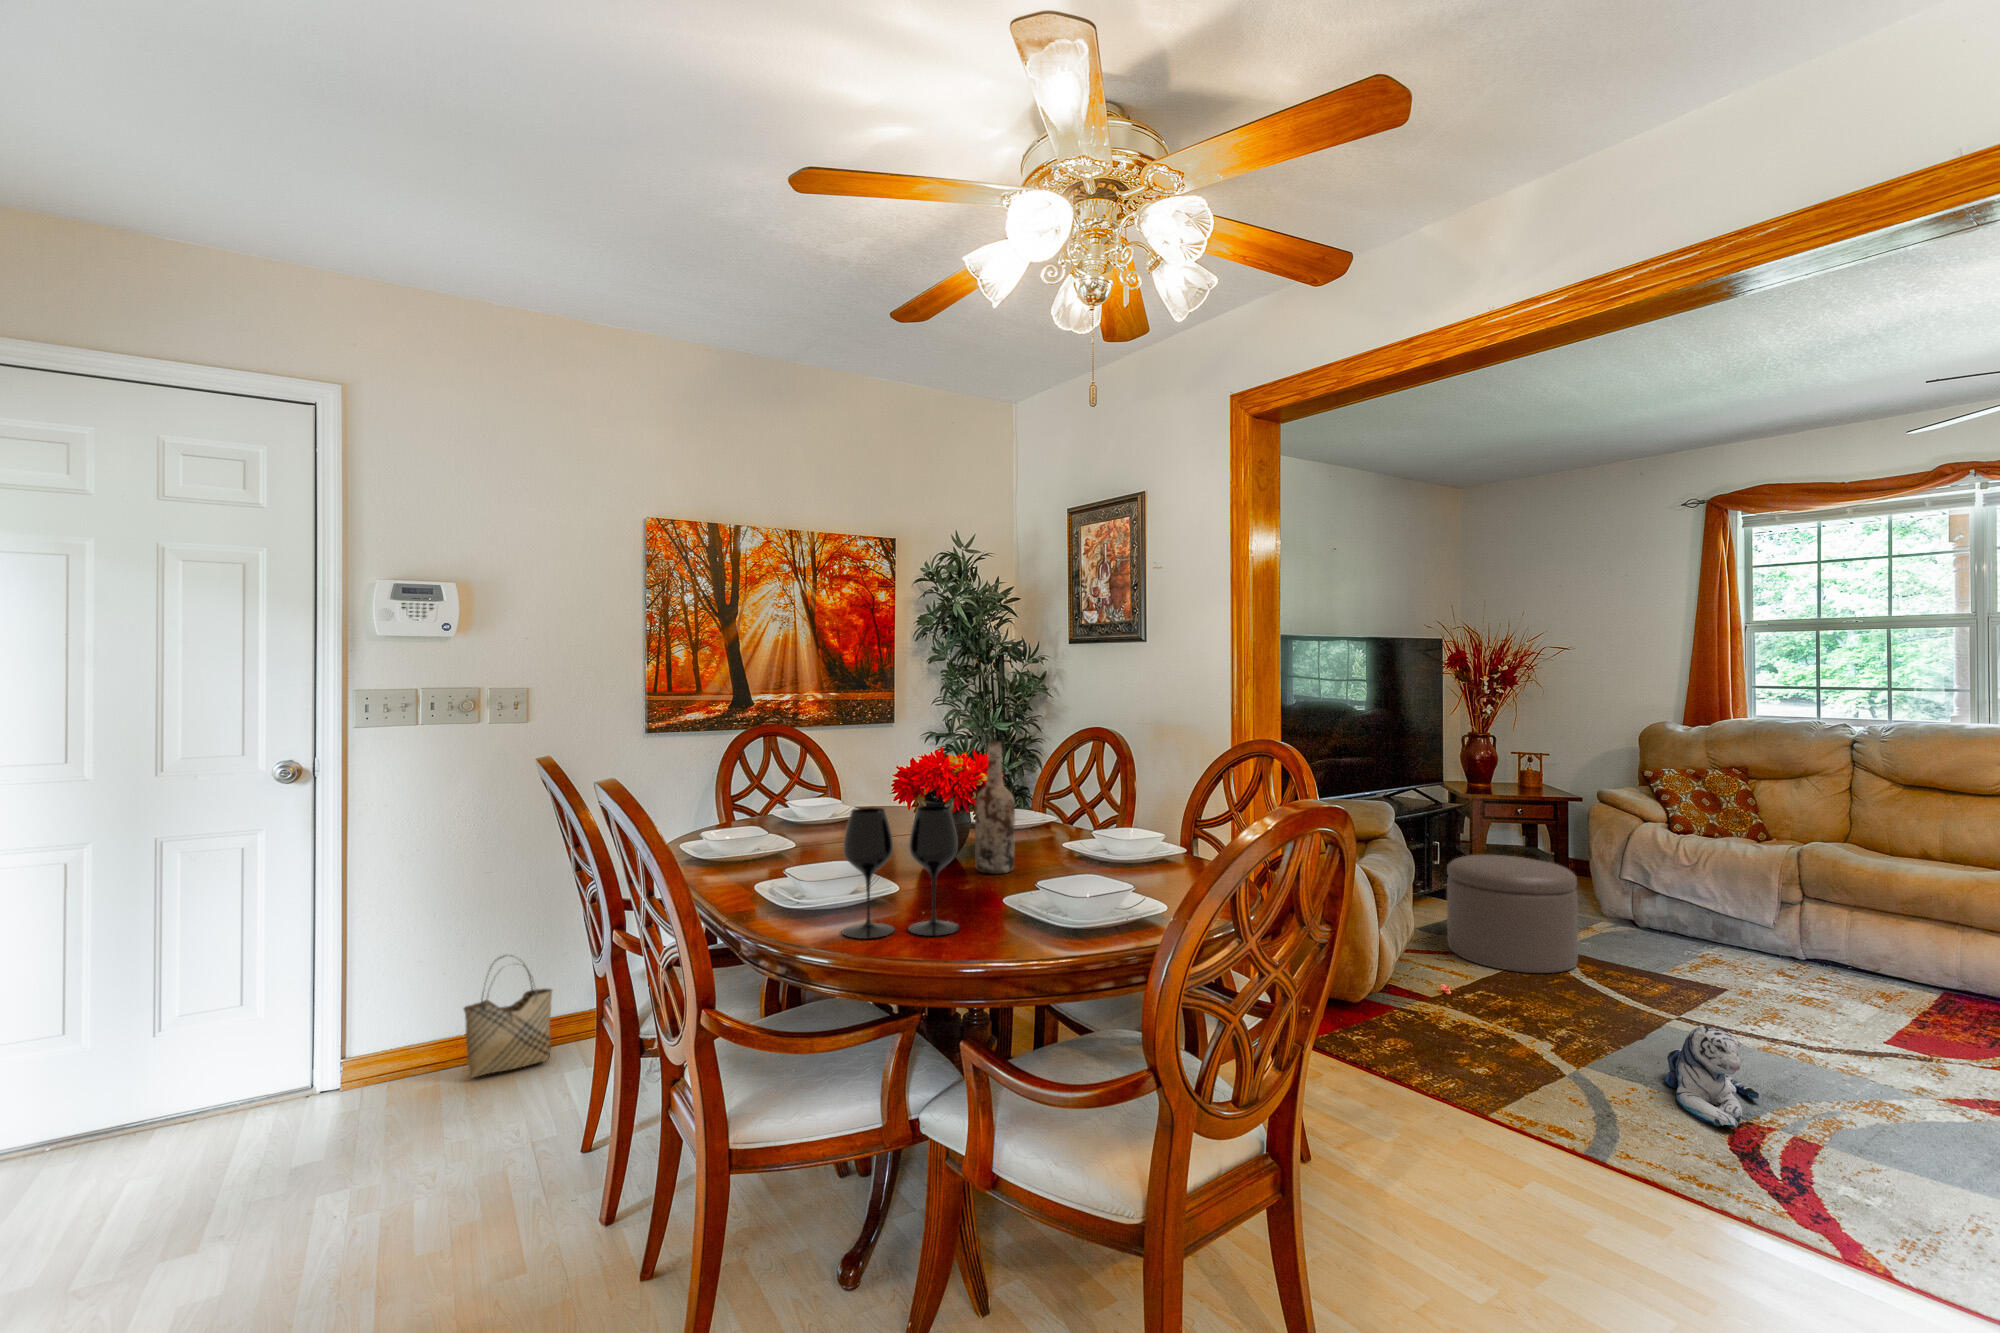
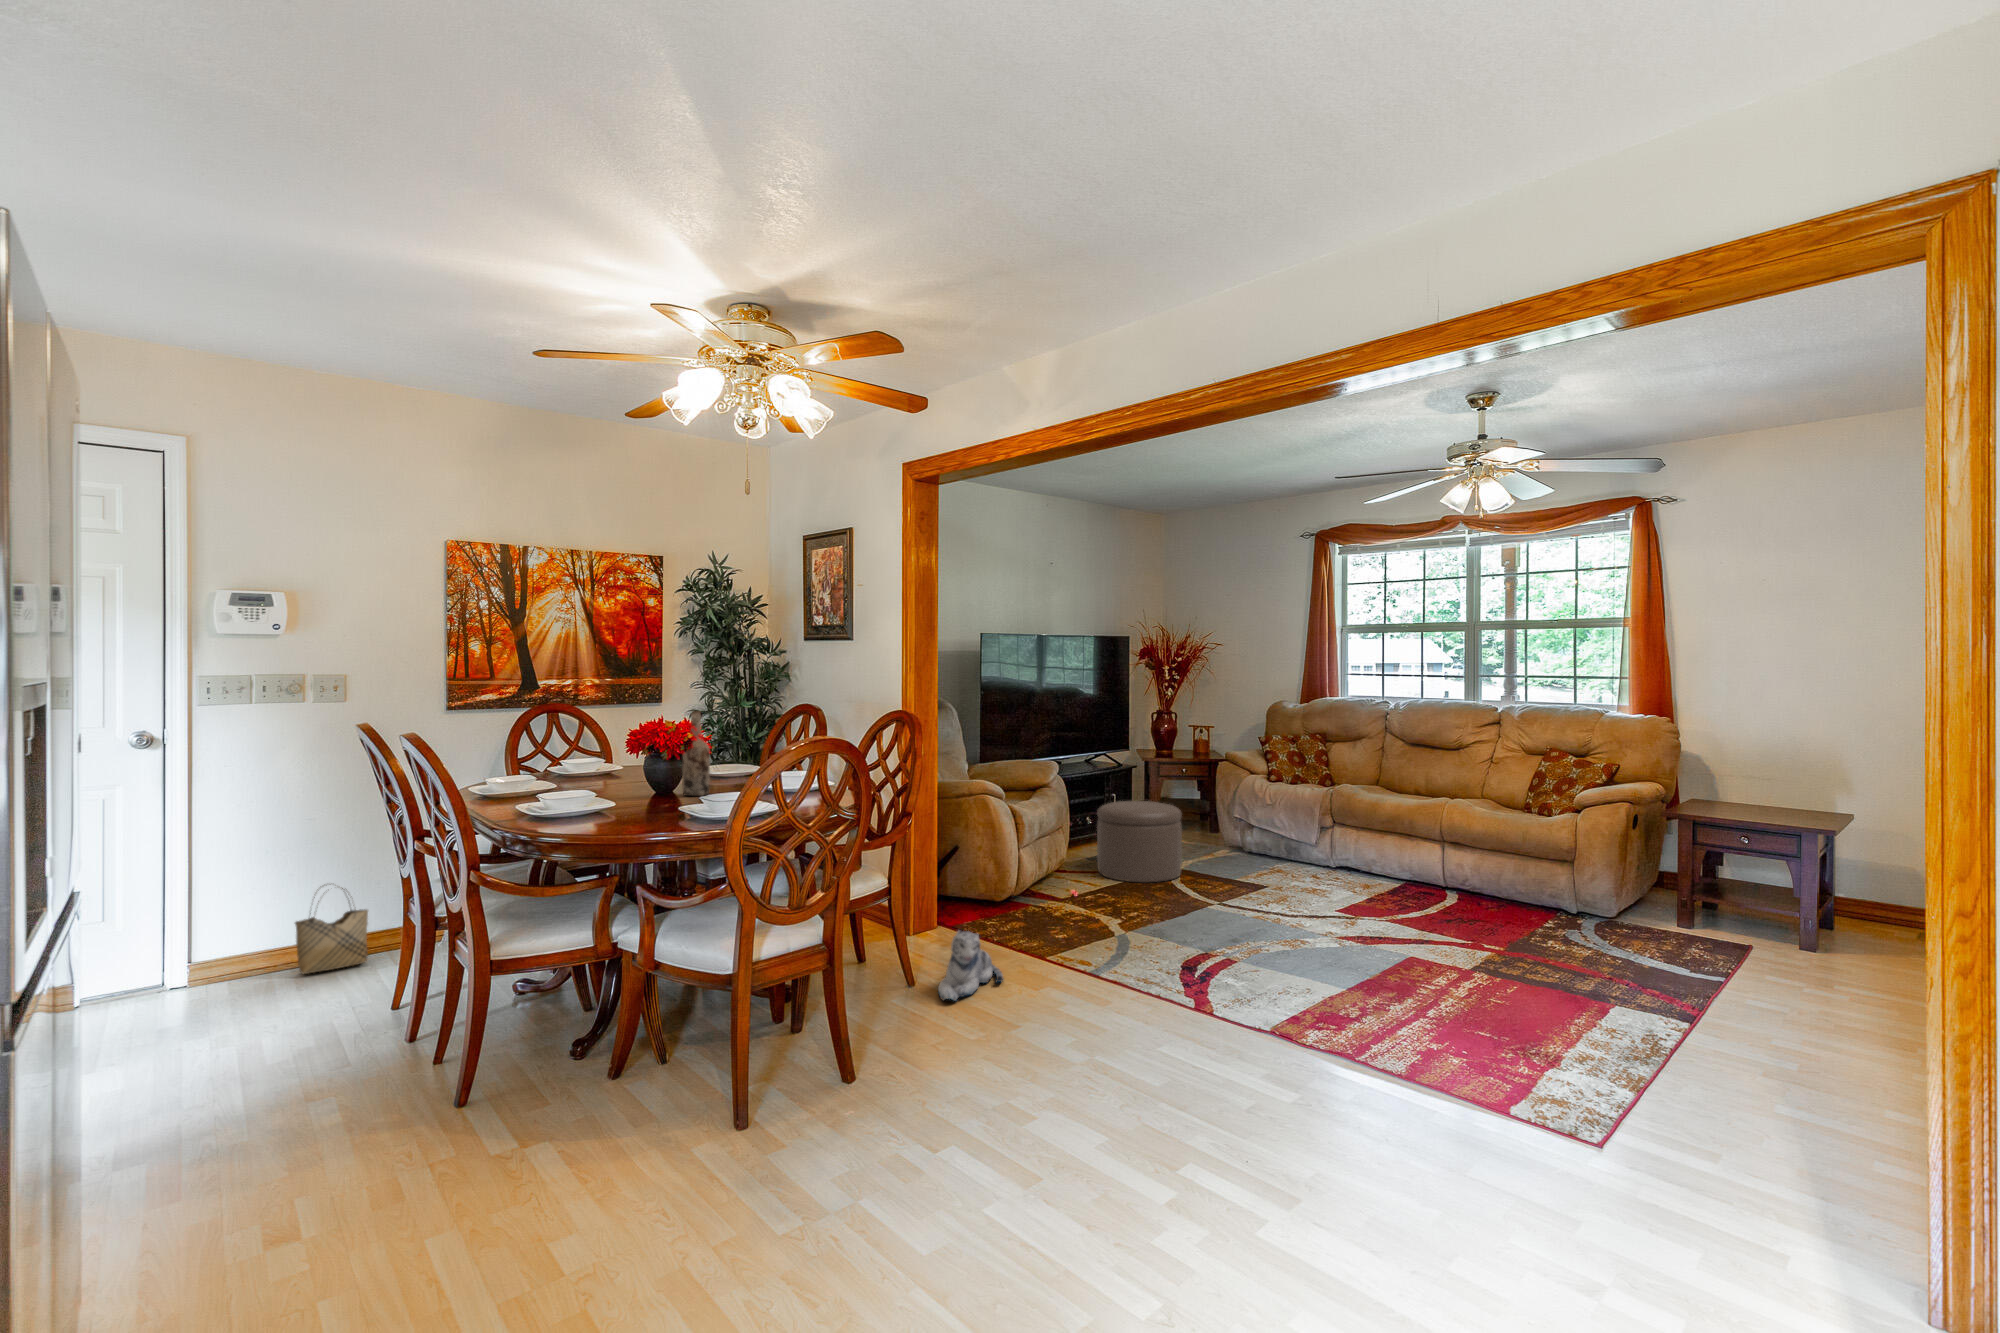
wine glass: present [842,806,960,939] -> none [576,746,651,823]
plush toy: present [1663,1025,1759,1128] -> present [938,930,1003,1001]

